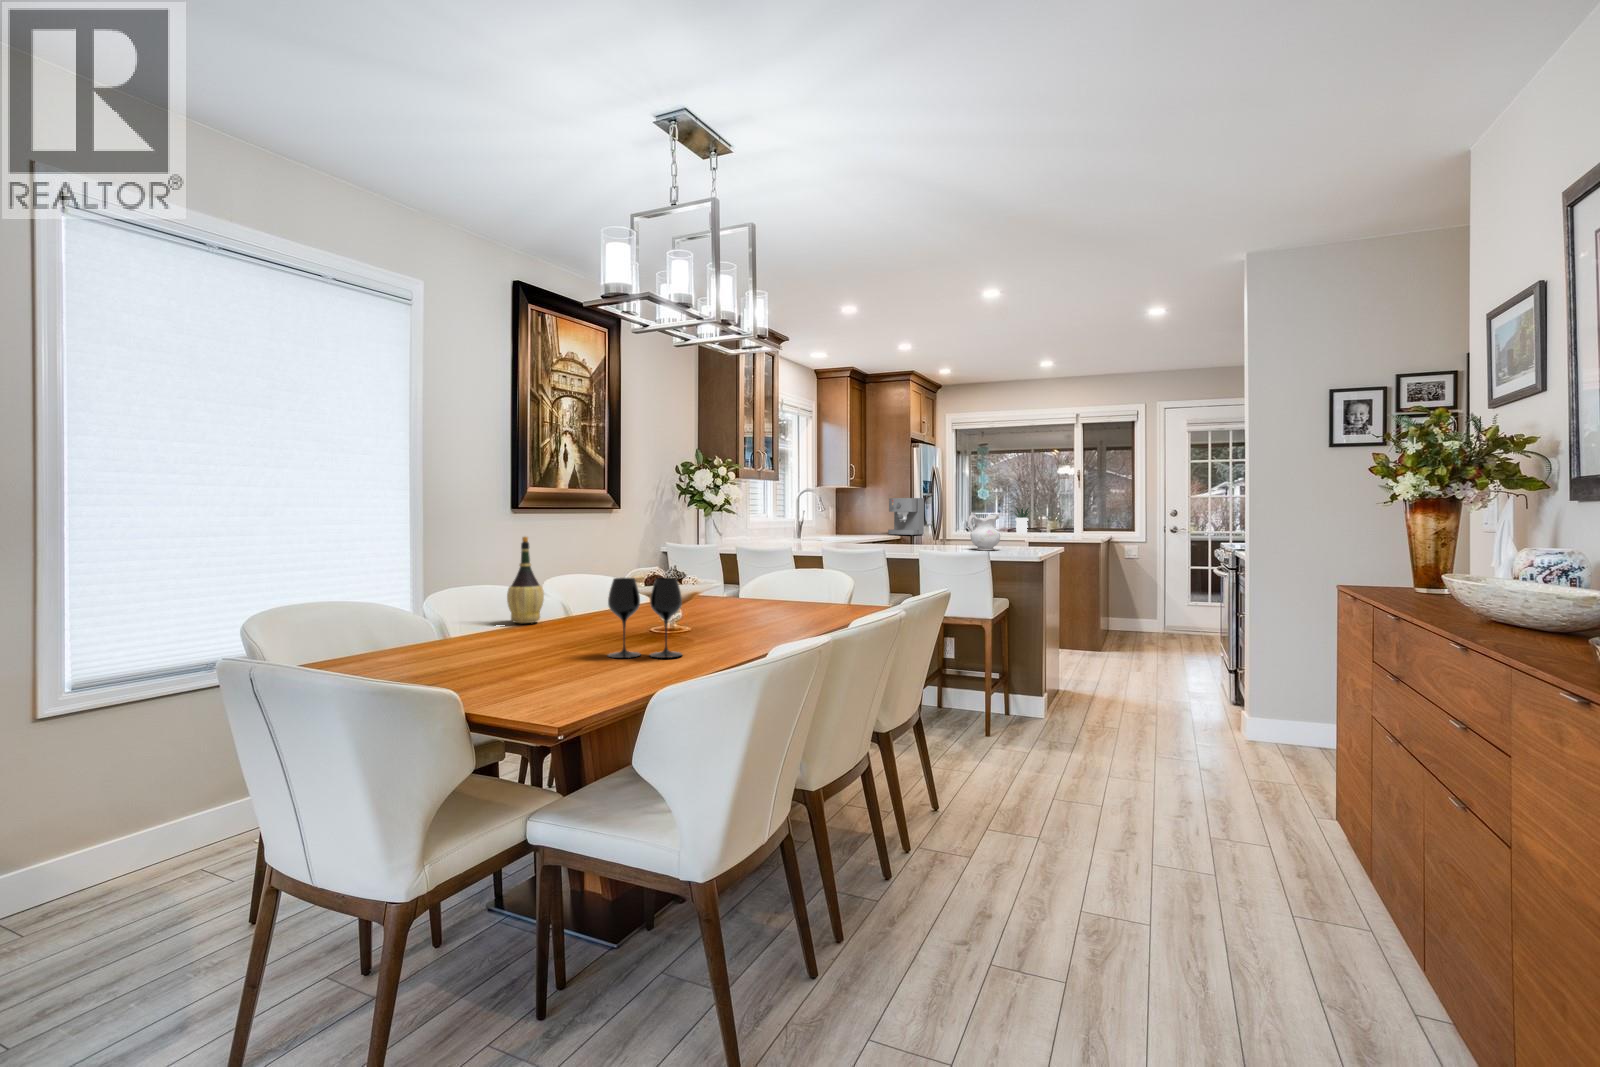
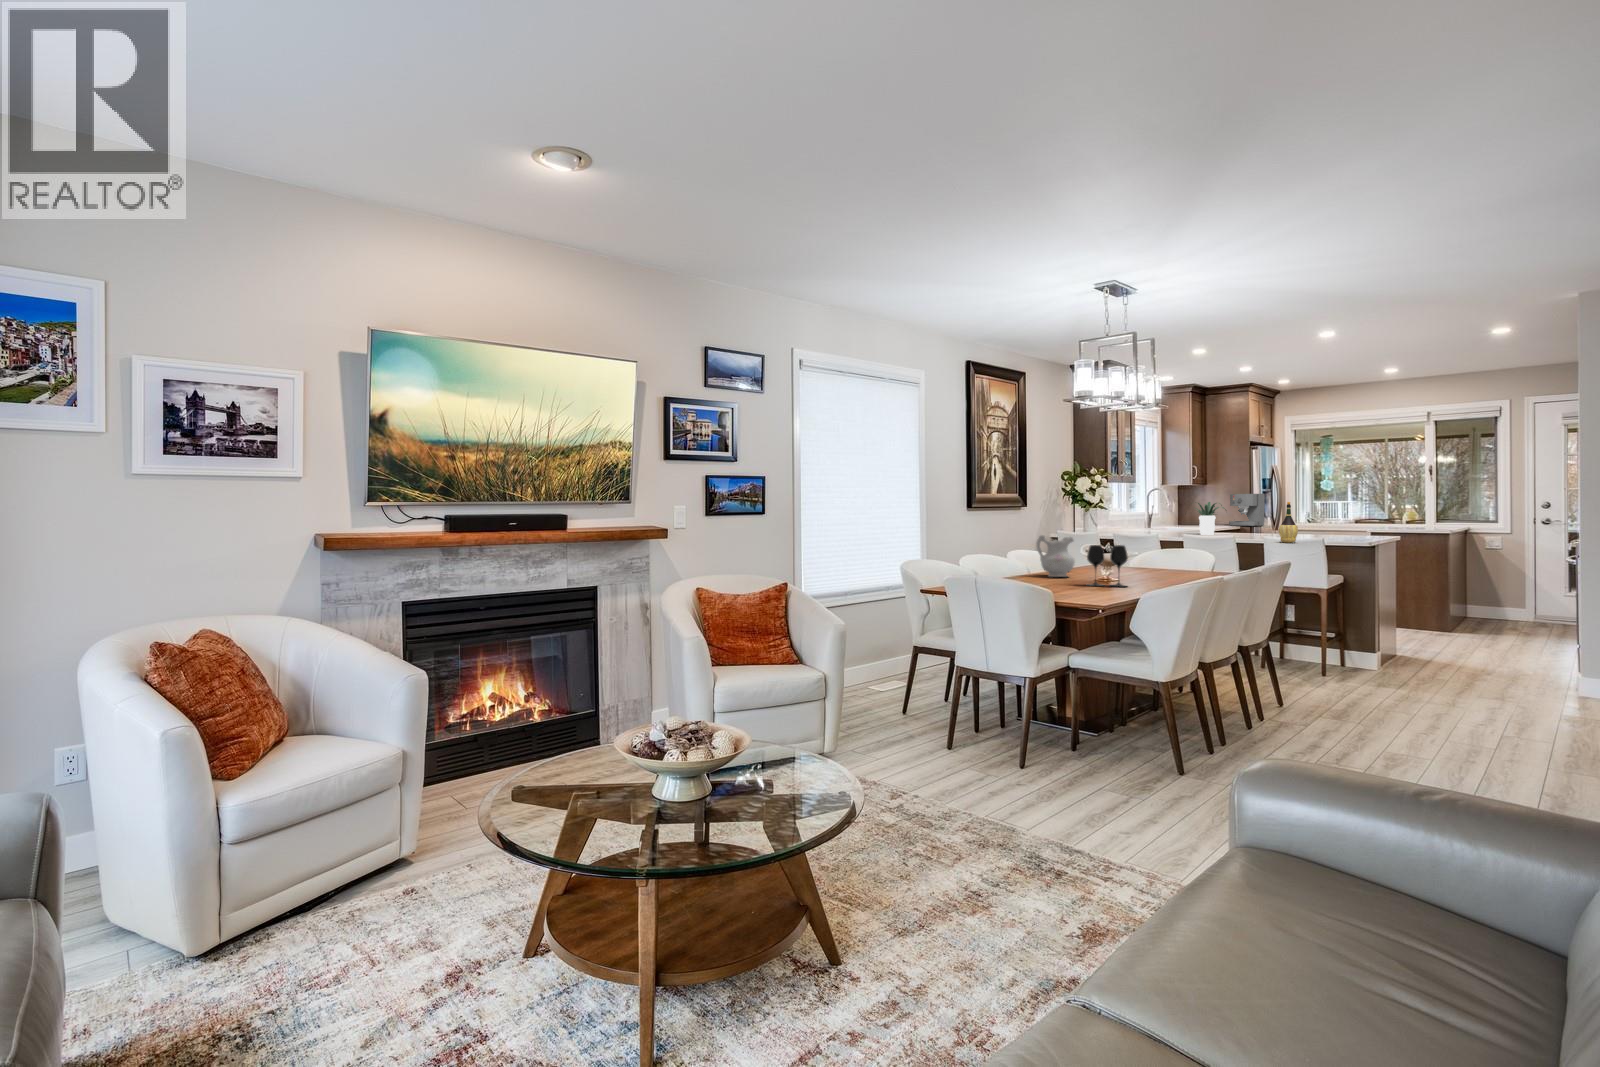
potted plant: present [1014,507,1030,534] -> present [1196,502,1226,535]
ceramic pitcher: present [968,513,1000,550] -> present [1036,535,1075,577]
wine bottle: present [507,537,544,623] -> present [1279,502,1298,543]

